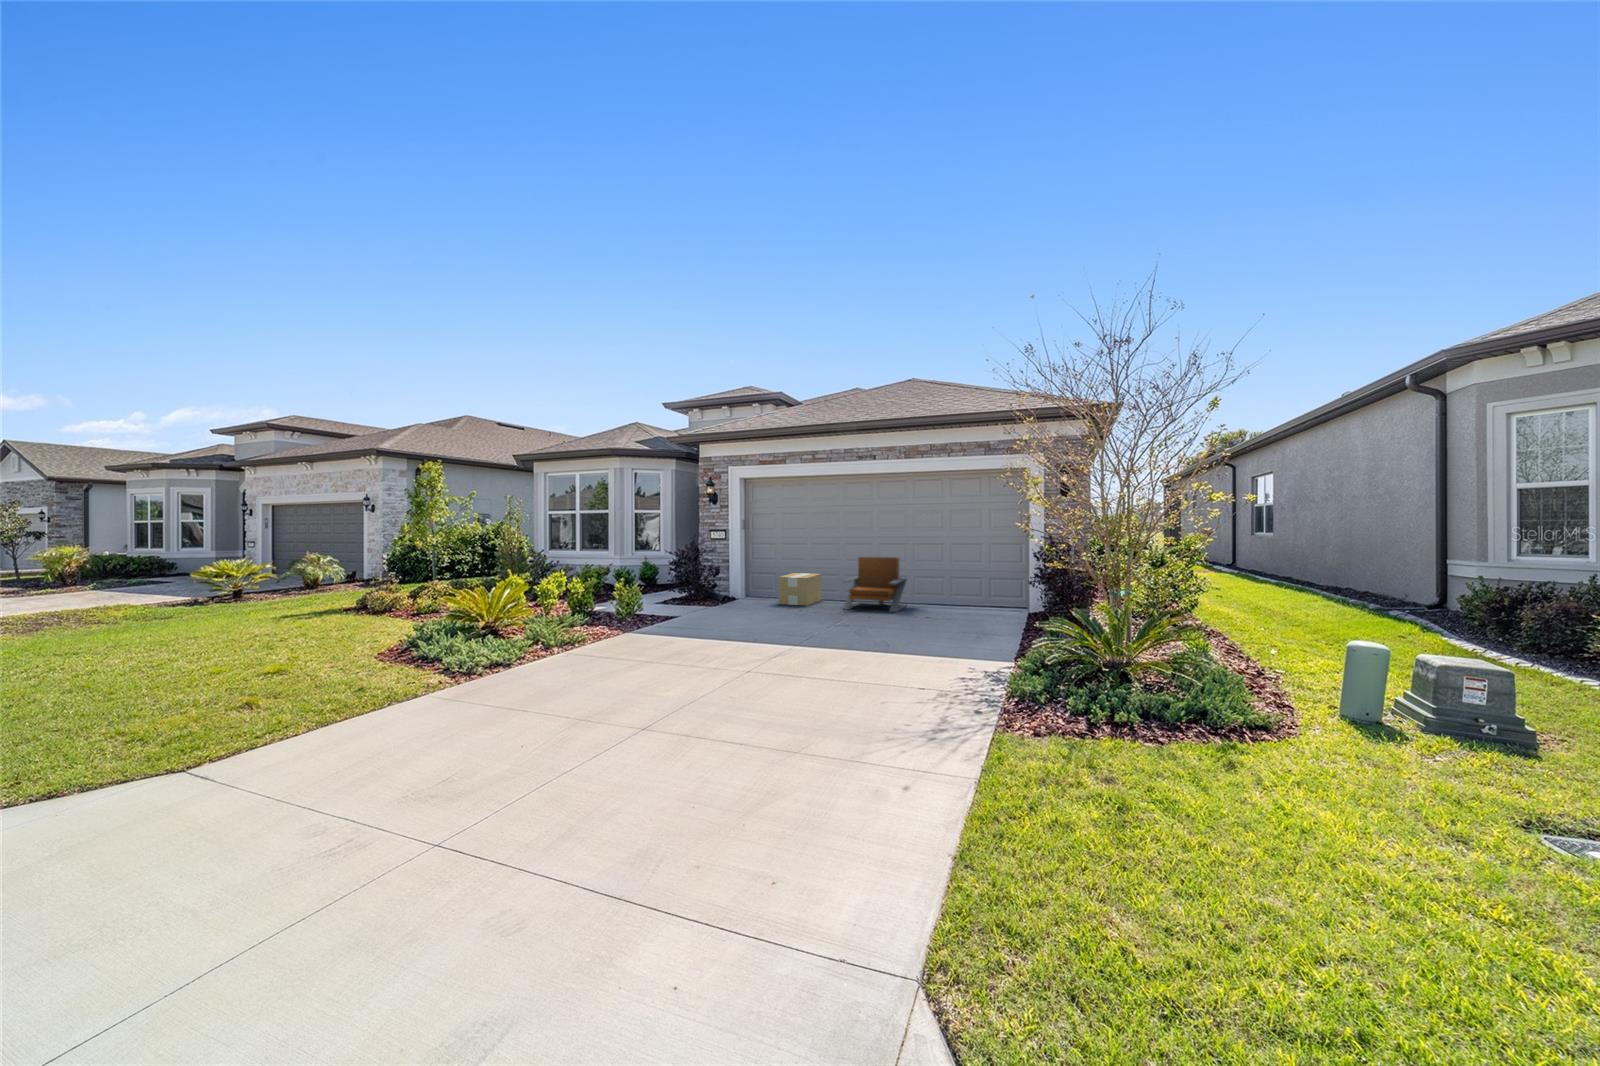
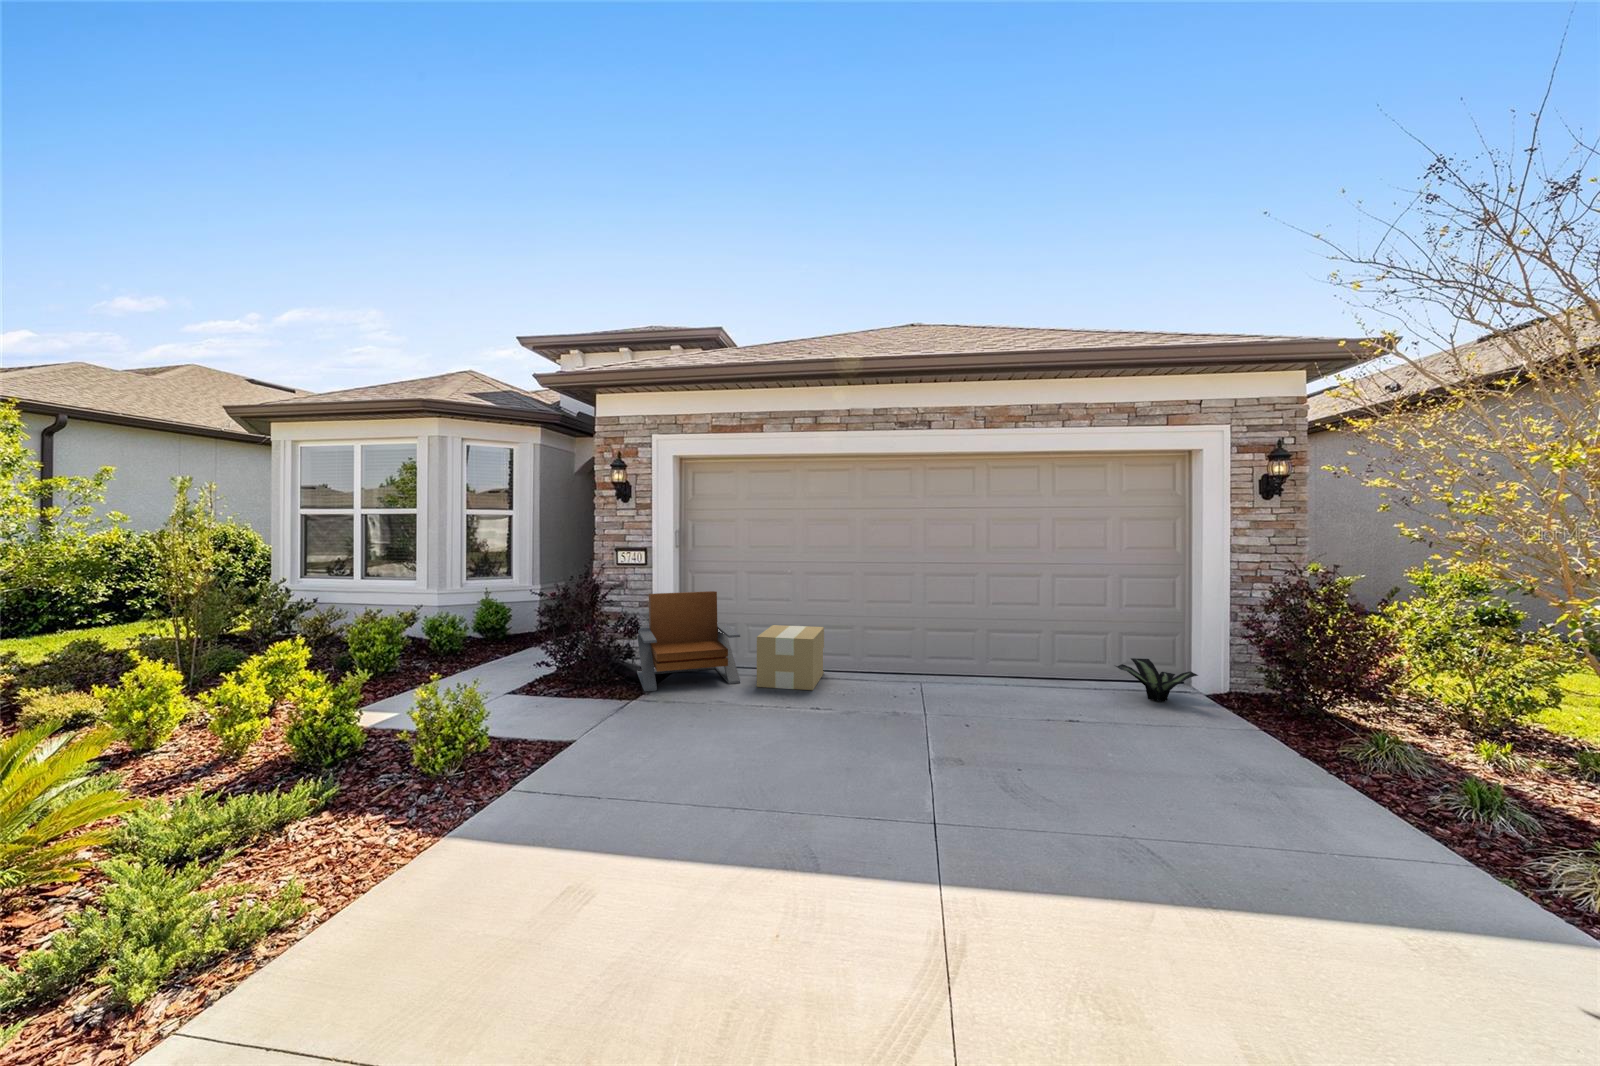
lounge chair: present [843,557,907,612] -> present [636,591,740,692]
potted plant: none [969,591,1014,613] -> present [1116,658,1198,702]

